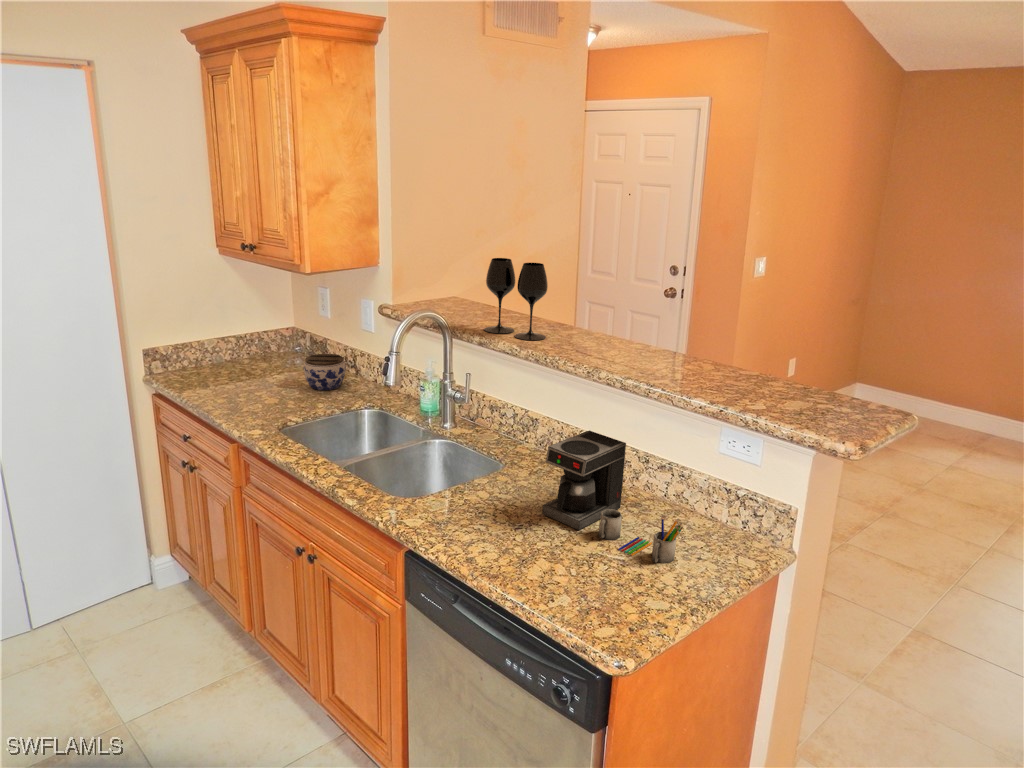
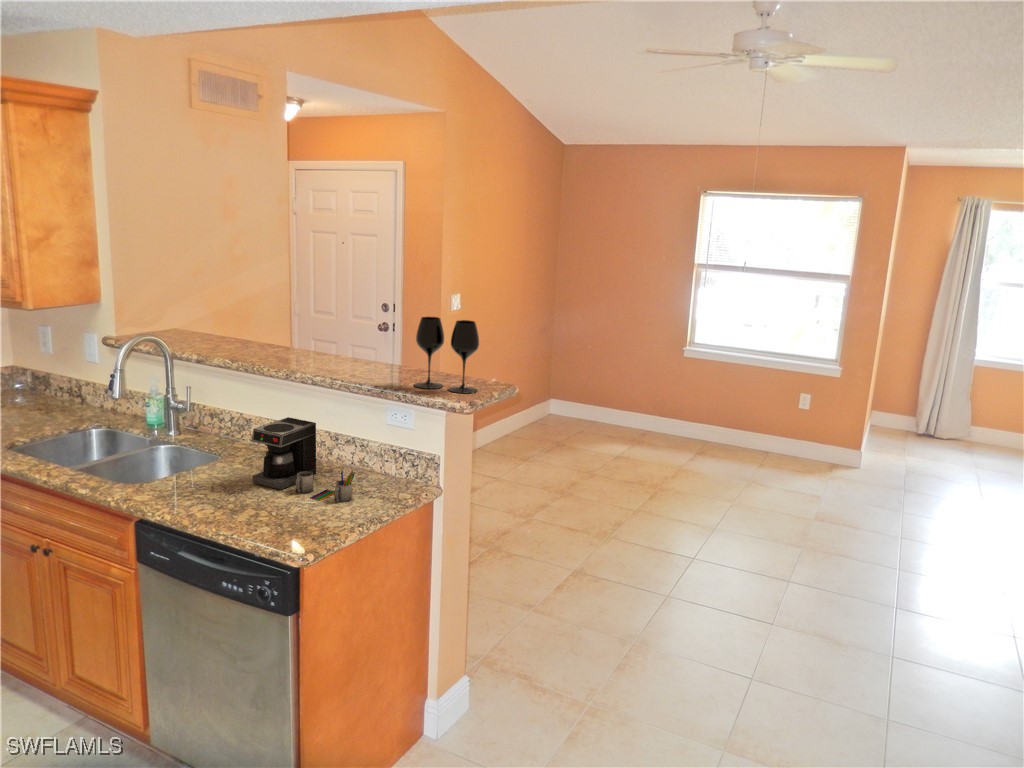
wine glass: present [484,258,548,340] -> present [414,317,479,393]
jar: present [303,354,346,390] -> none [27,384,71,417]

